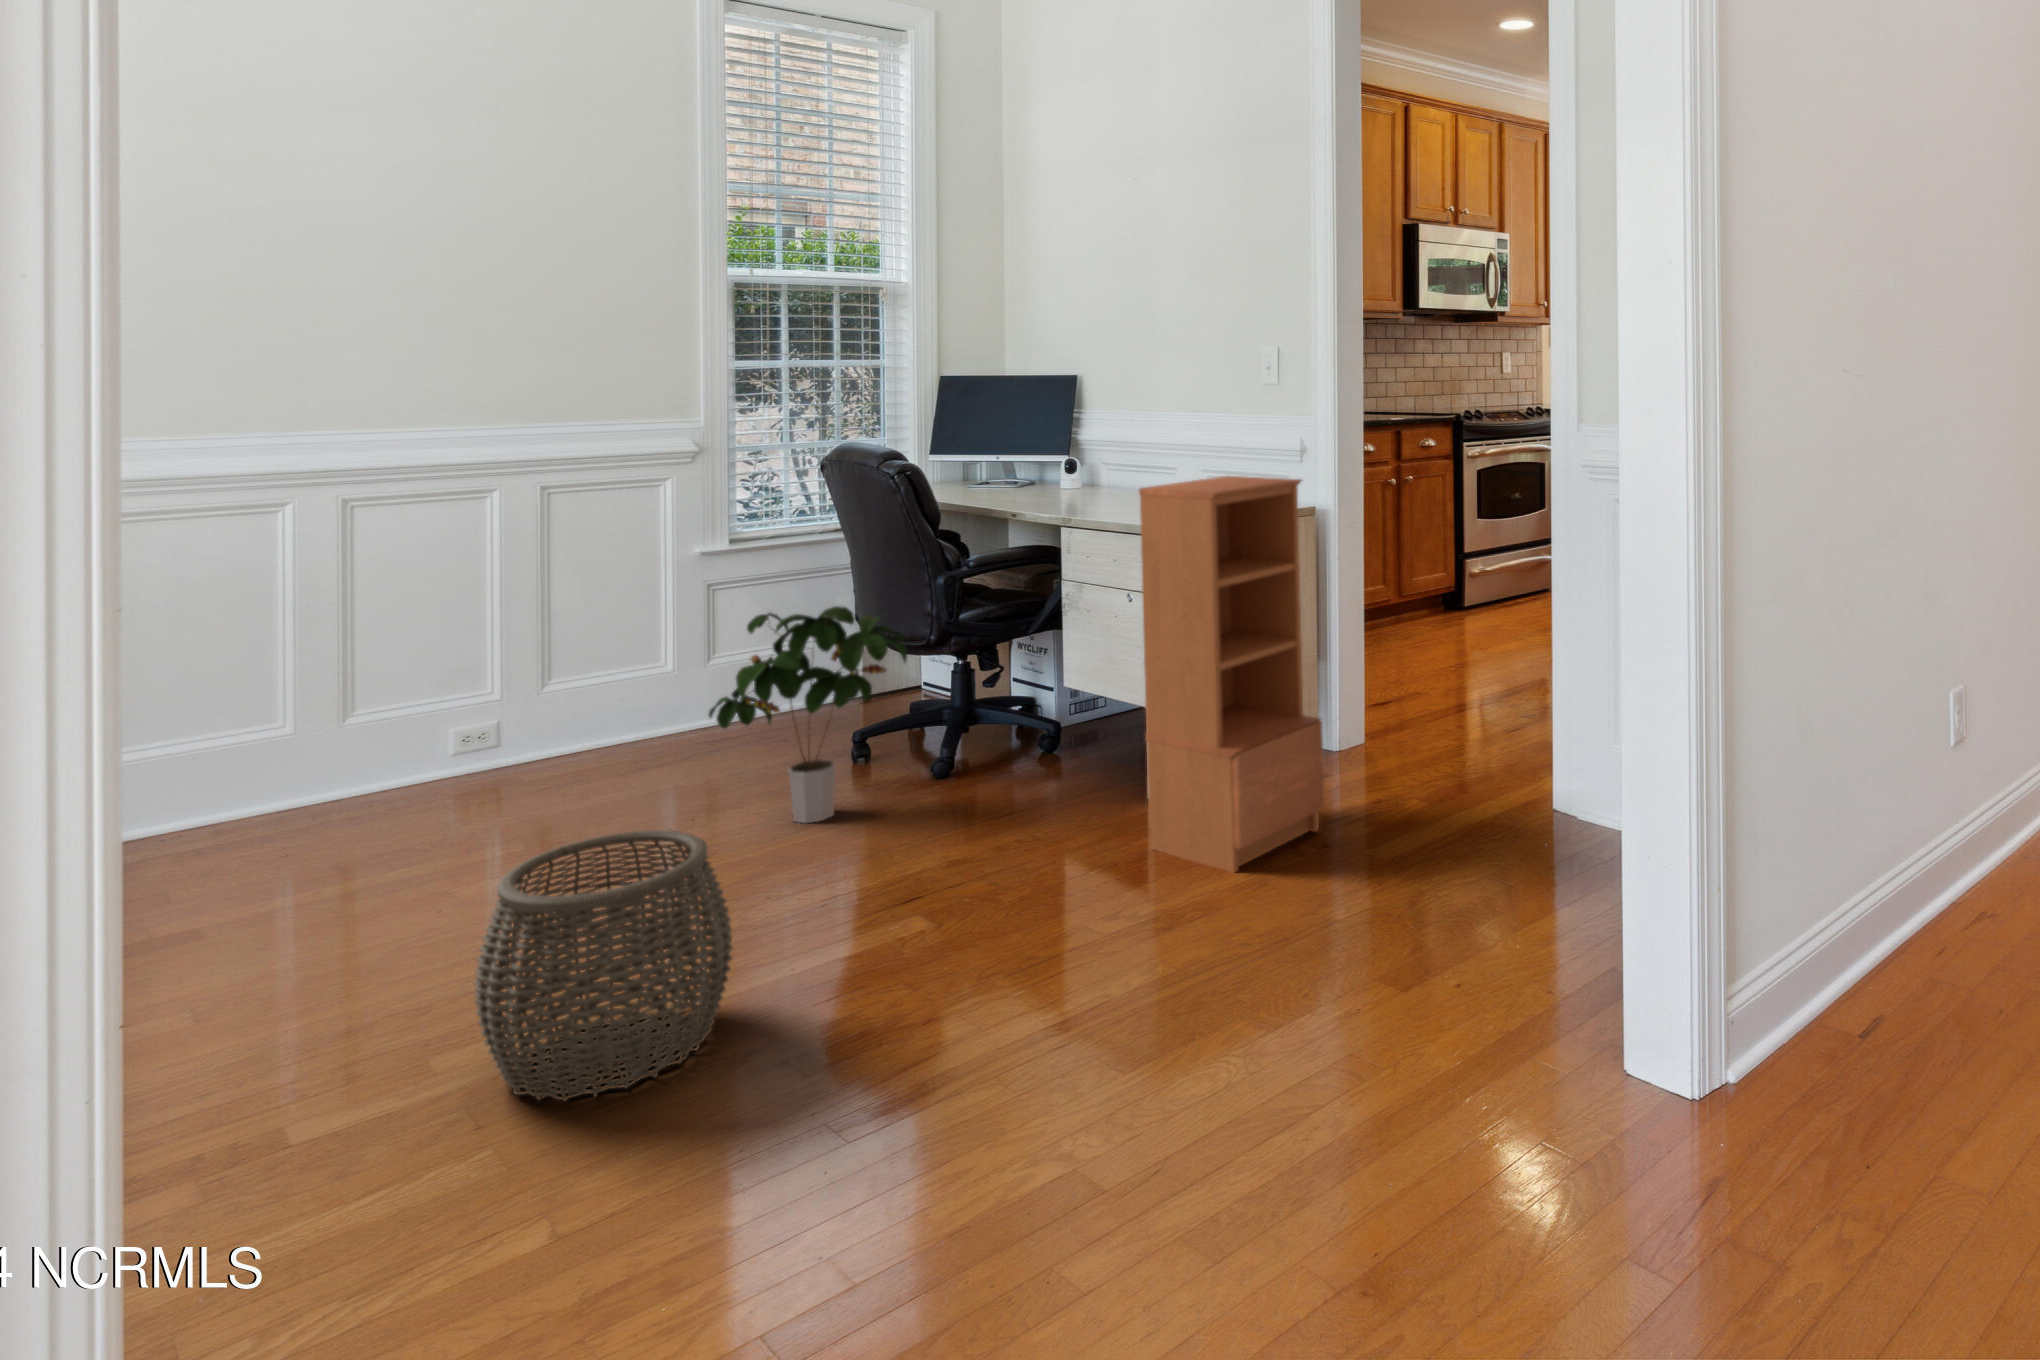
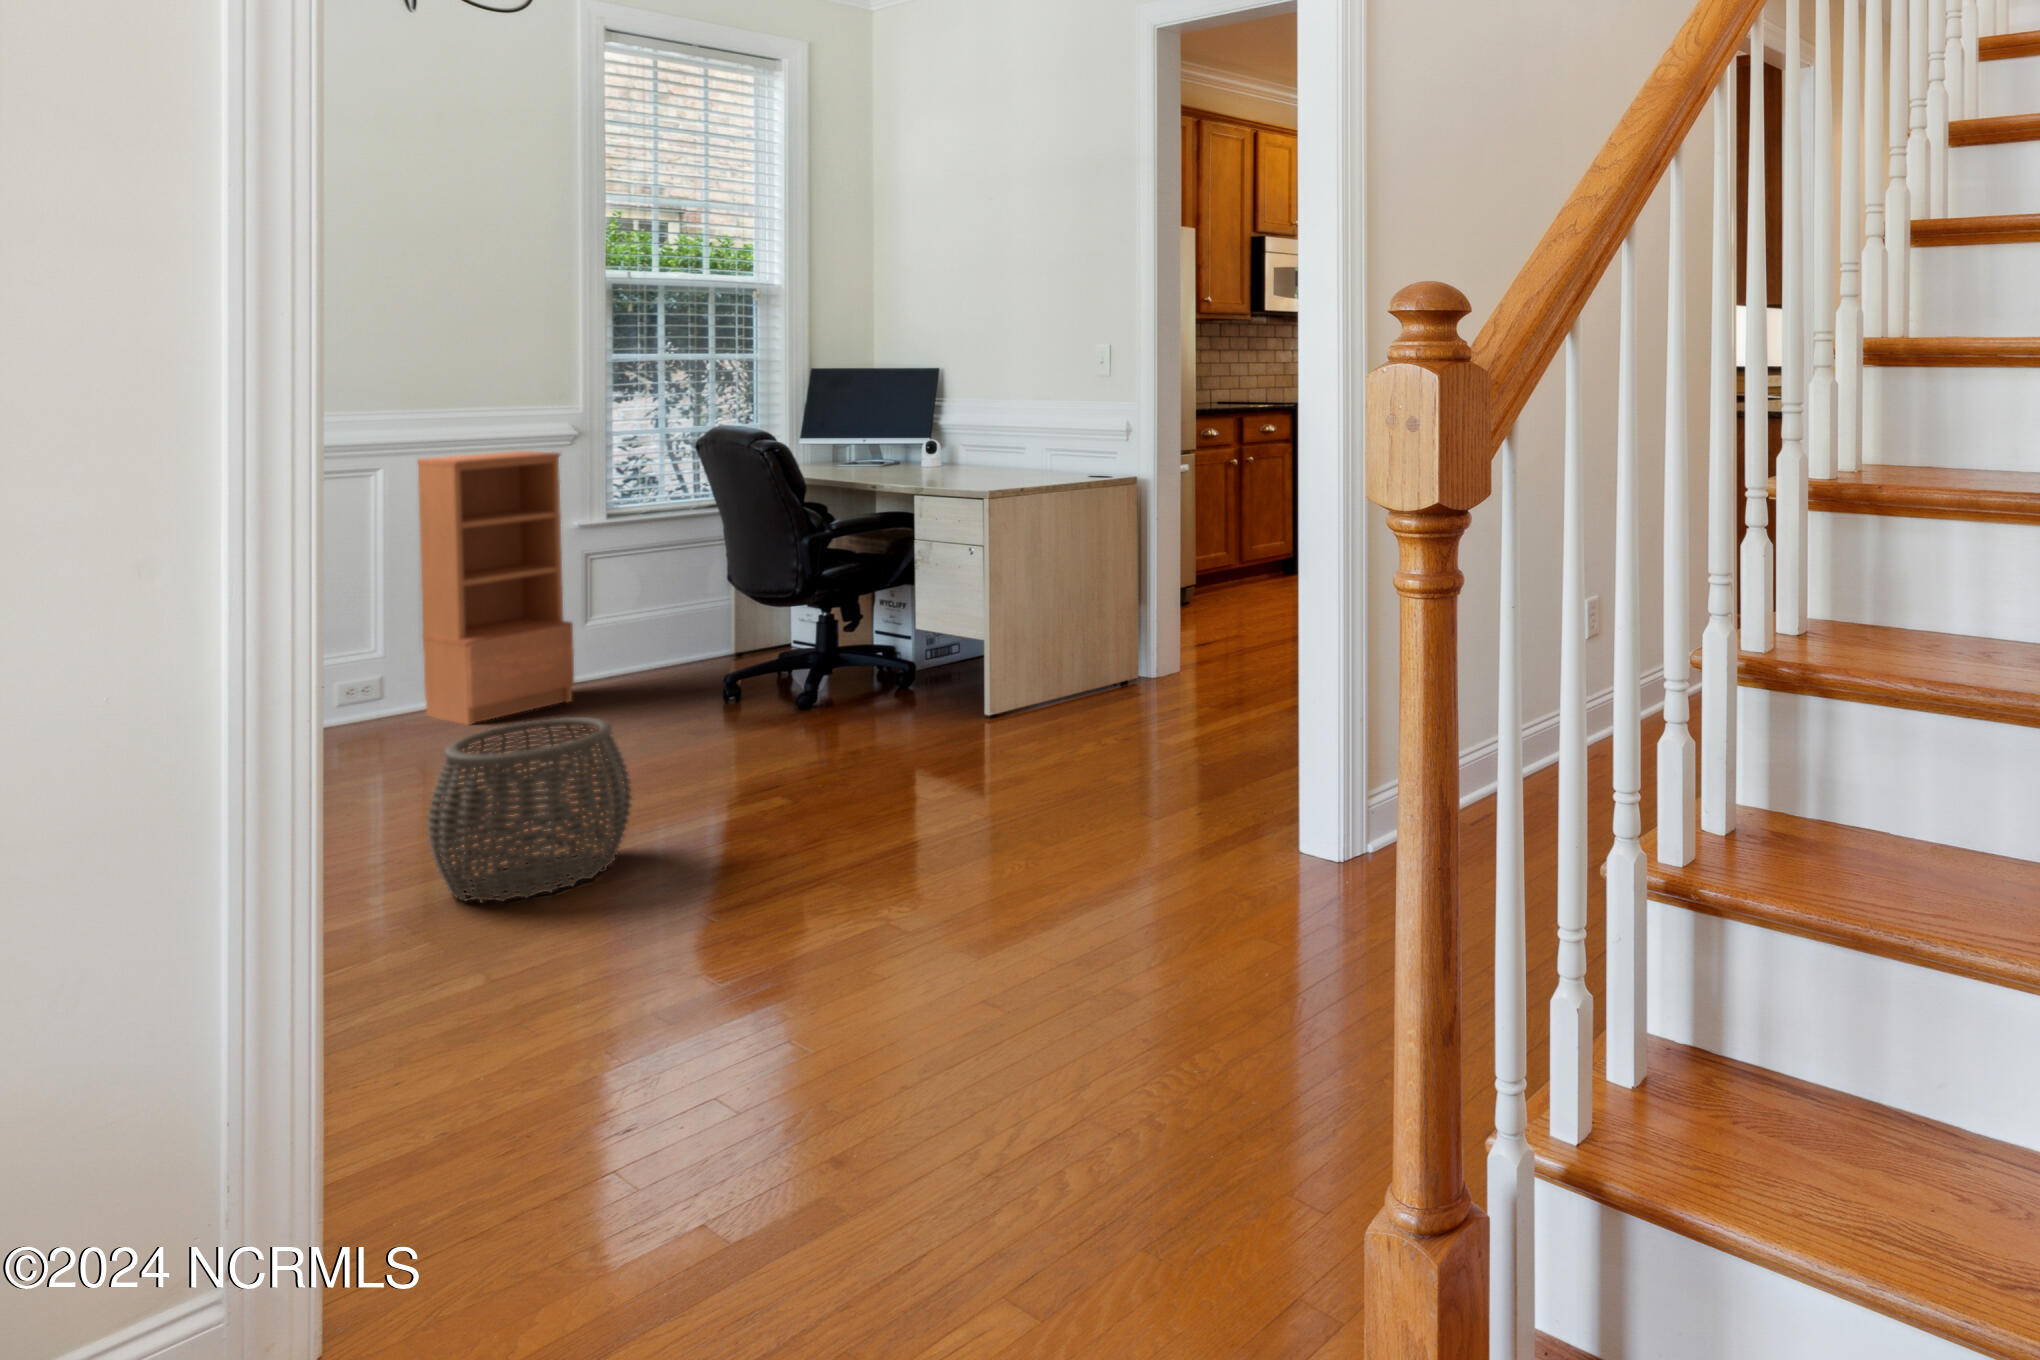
bookcase: present [1139,476,1324,872] -> present [417,451,574,725]
potted plant: present [709,606,907,823] -> none [596,563,776,742]

